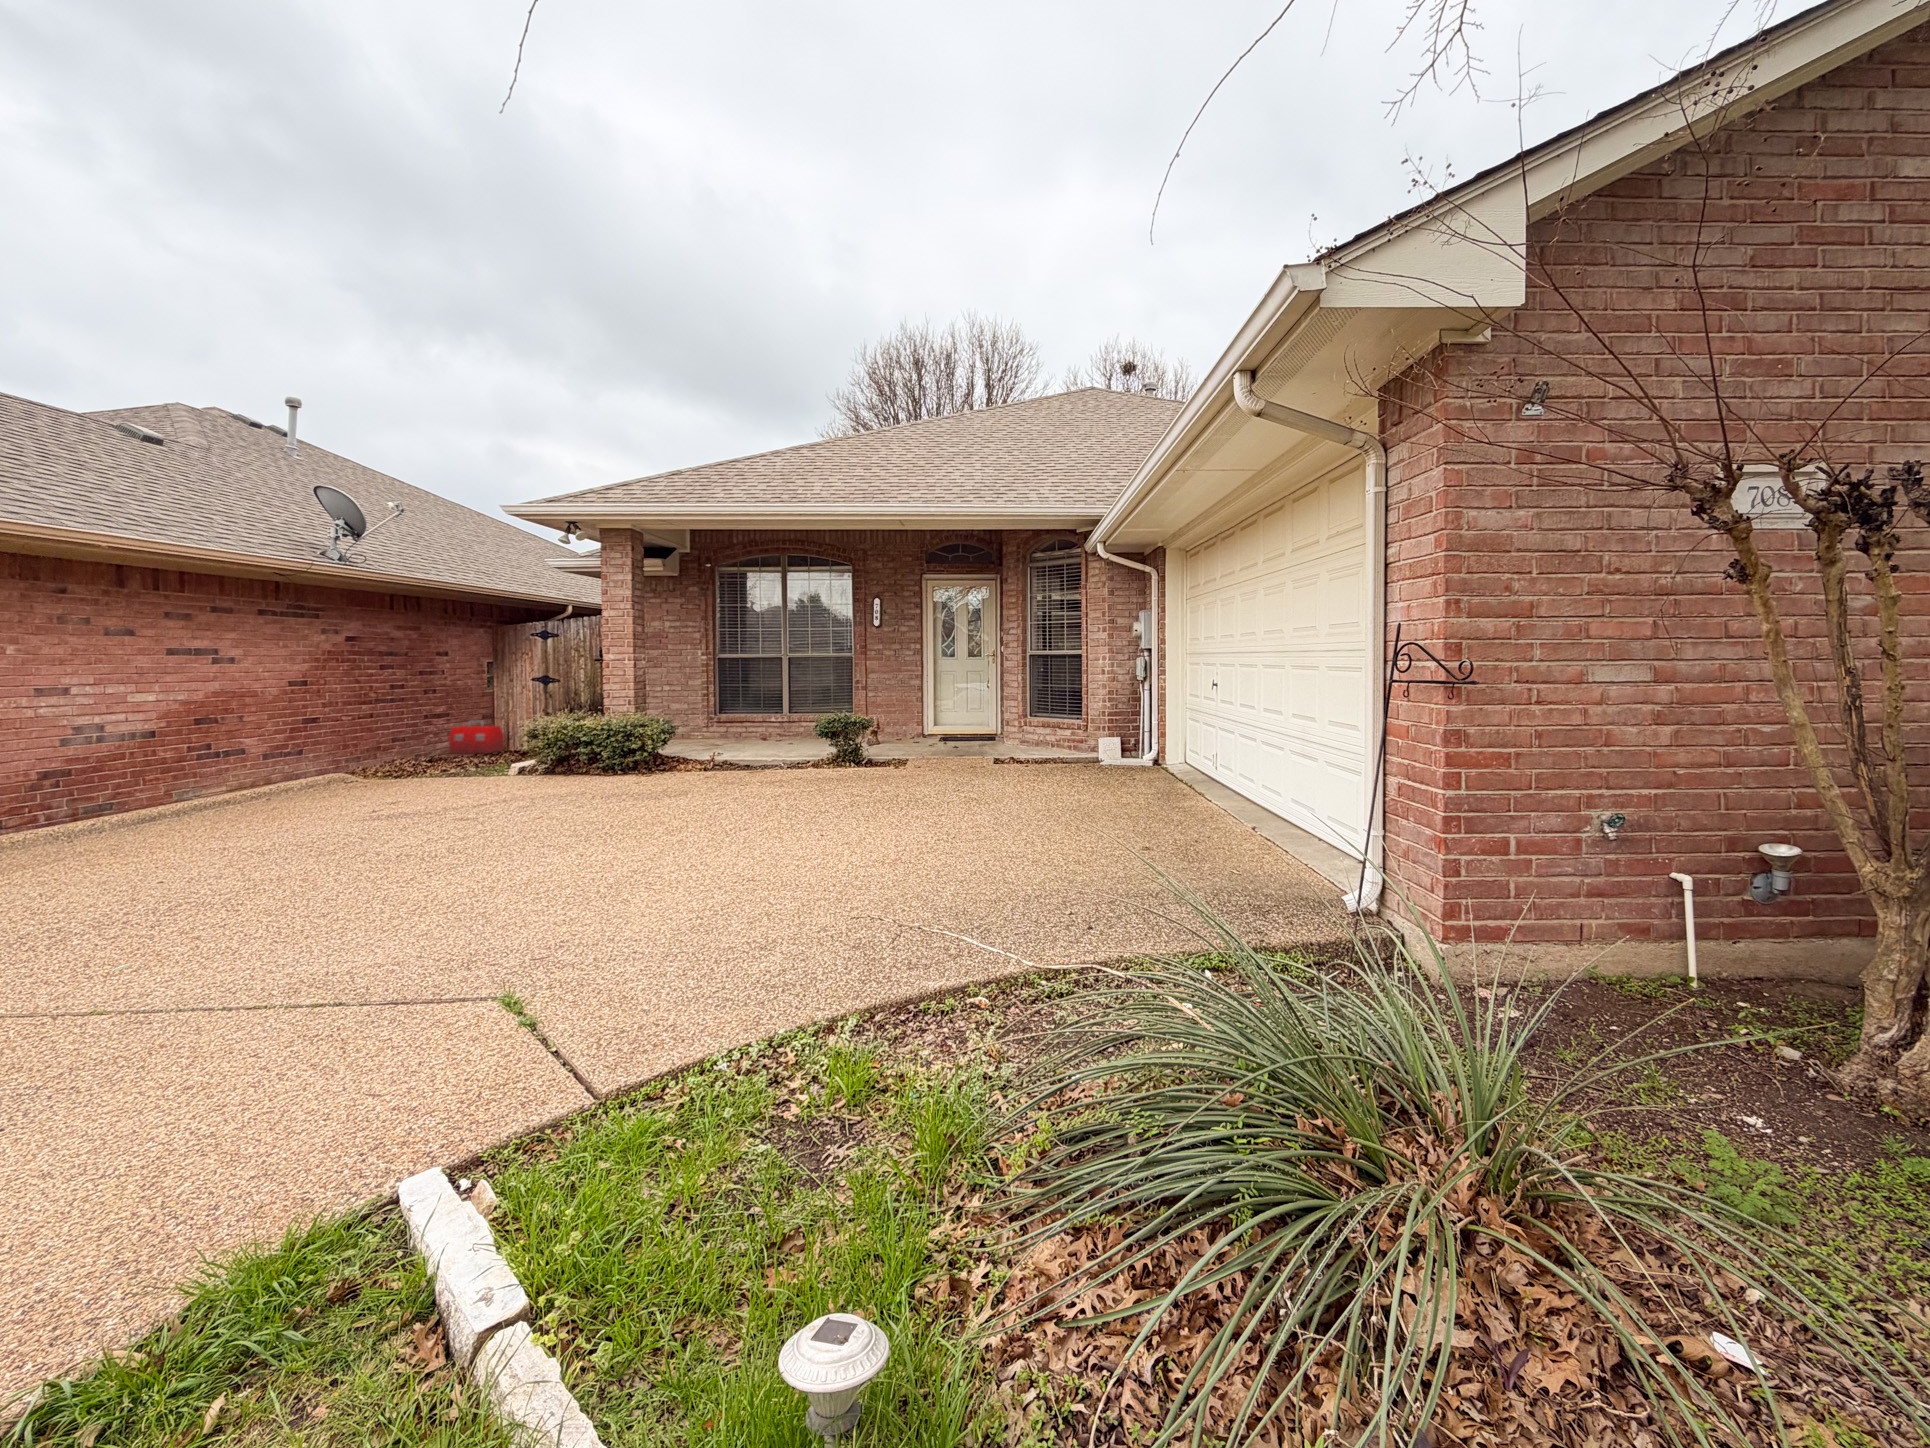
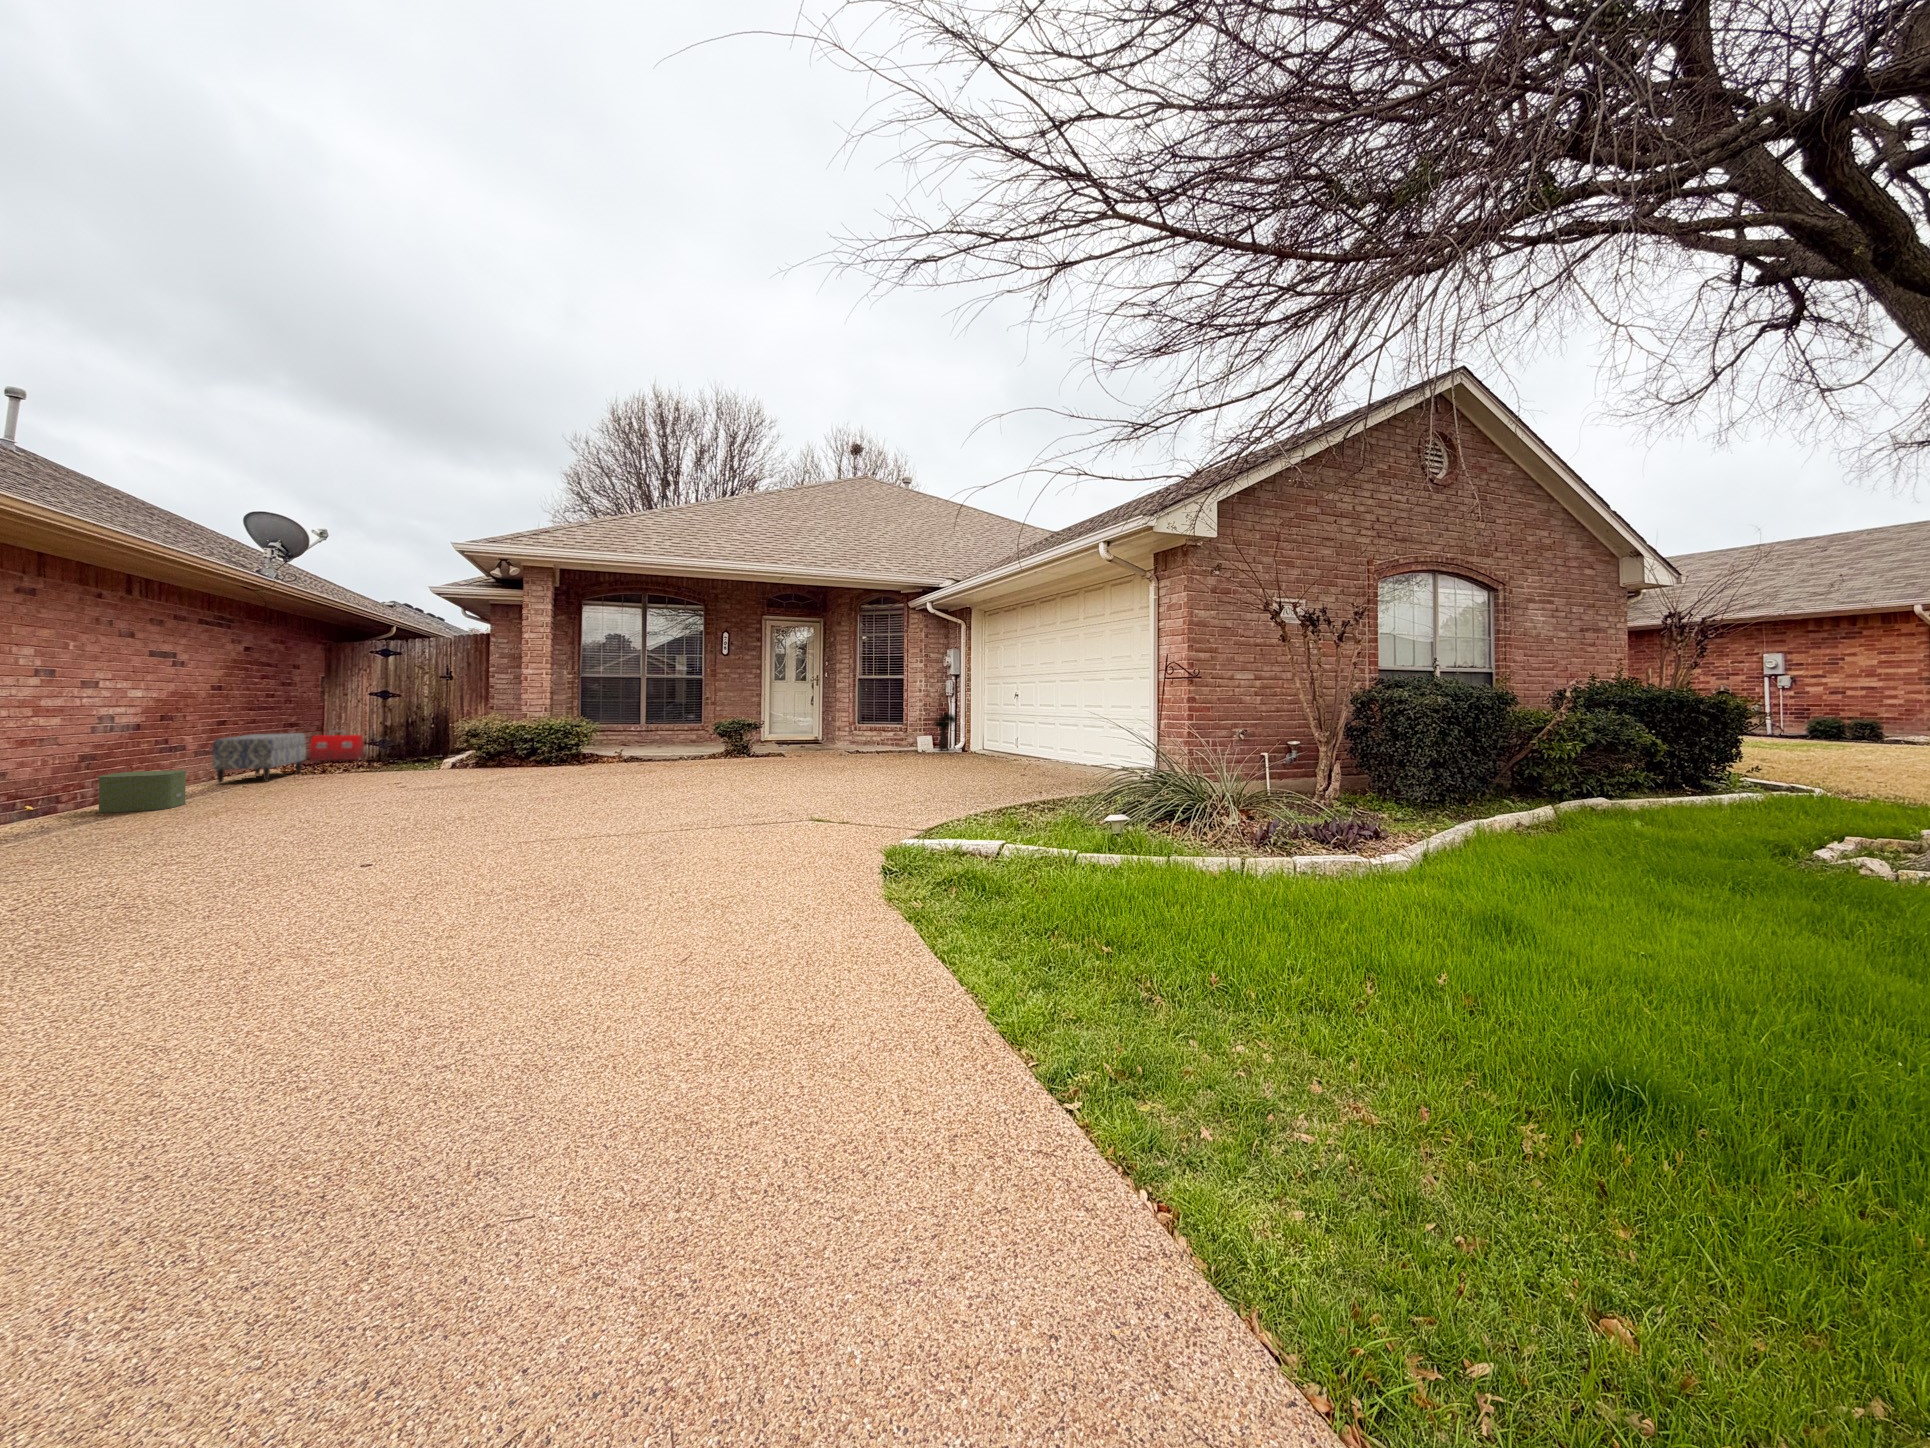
potted plant: none [1113,705,1161,766] -> present [934,712,957,750]
bench: none [266,730,389,788] -> present [212,733,306,784]
storage box: none [35,784,140,834] -> present [98,770,186,813]

